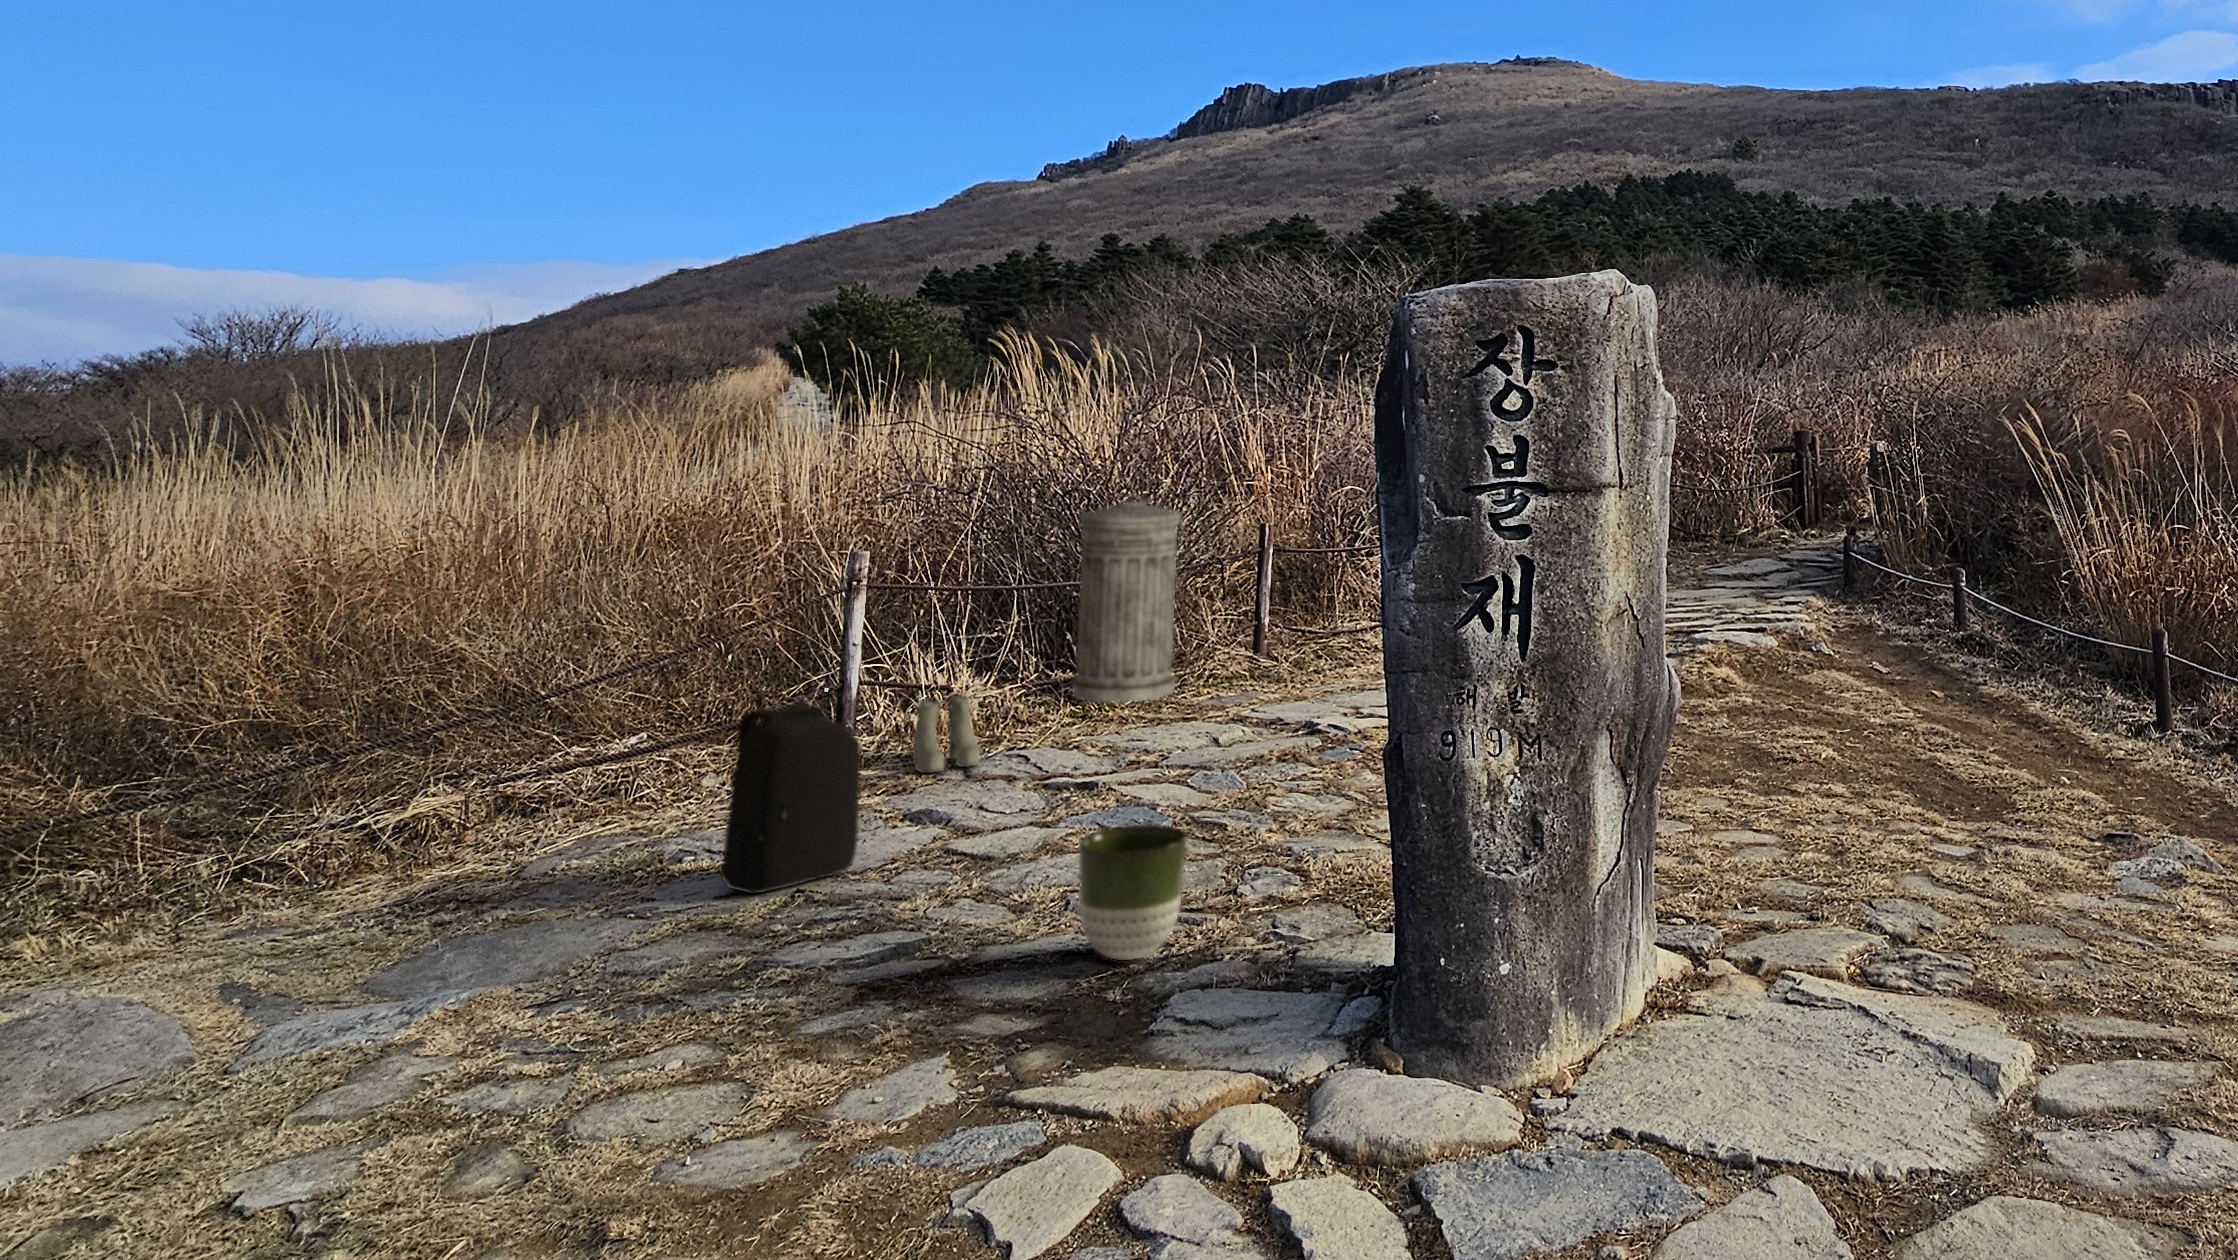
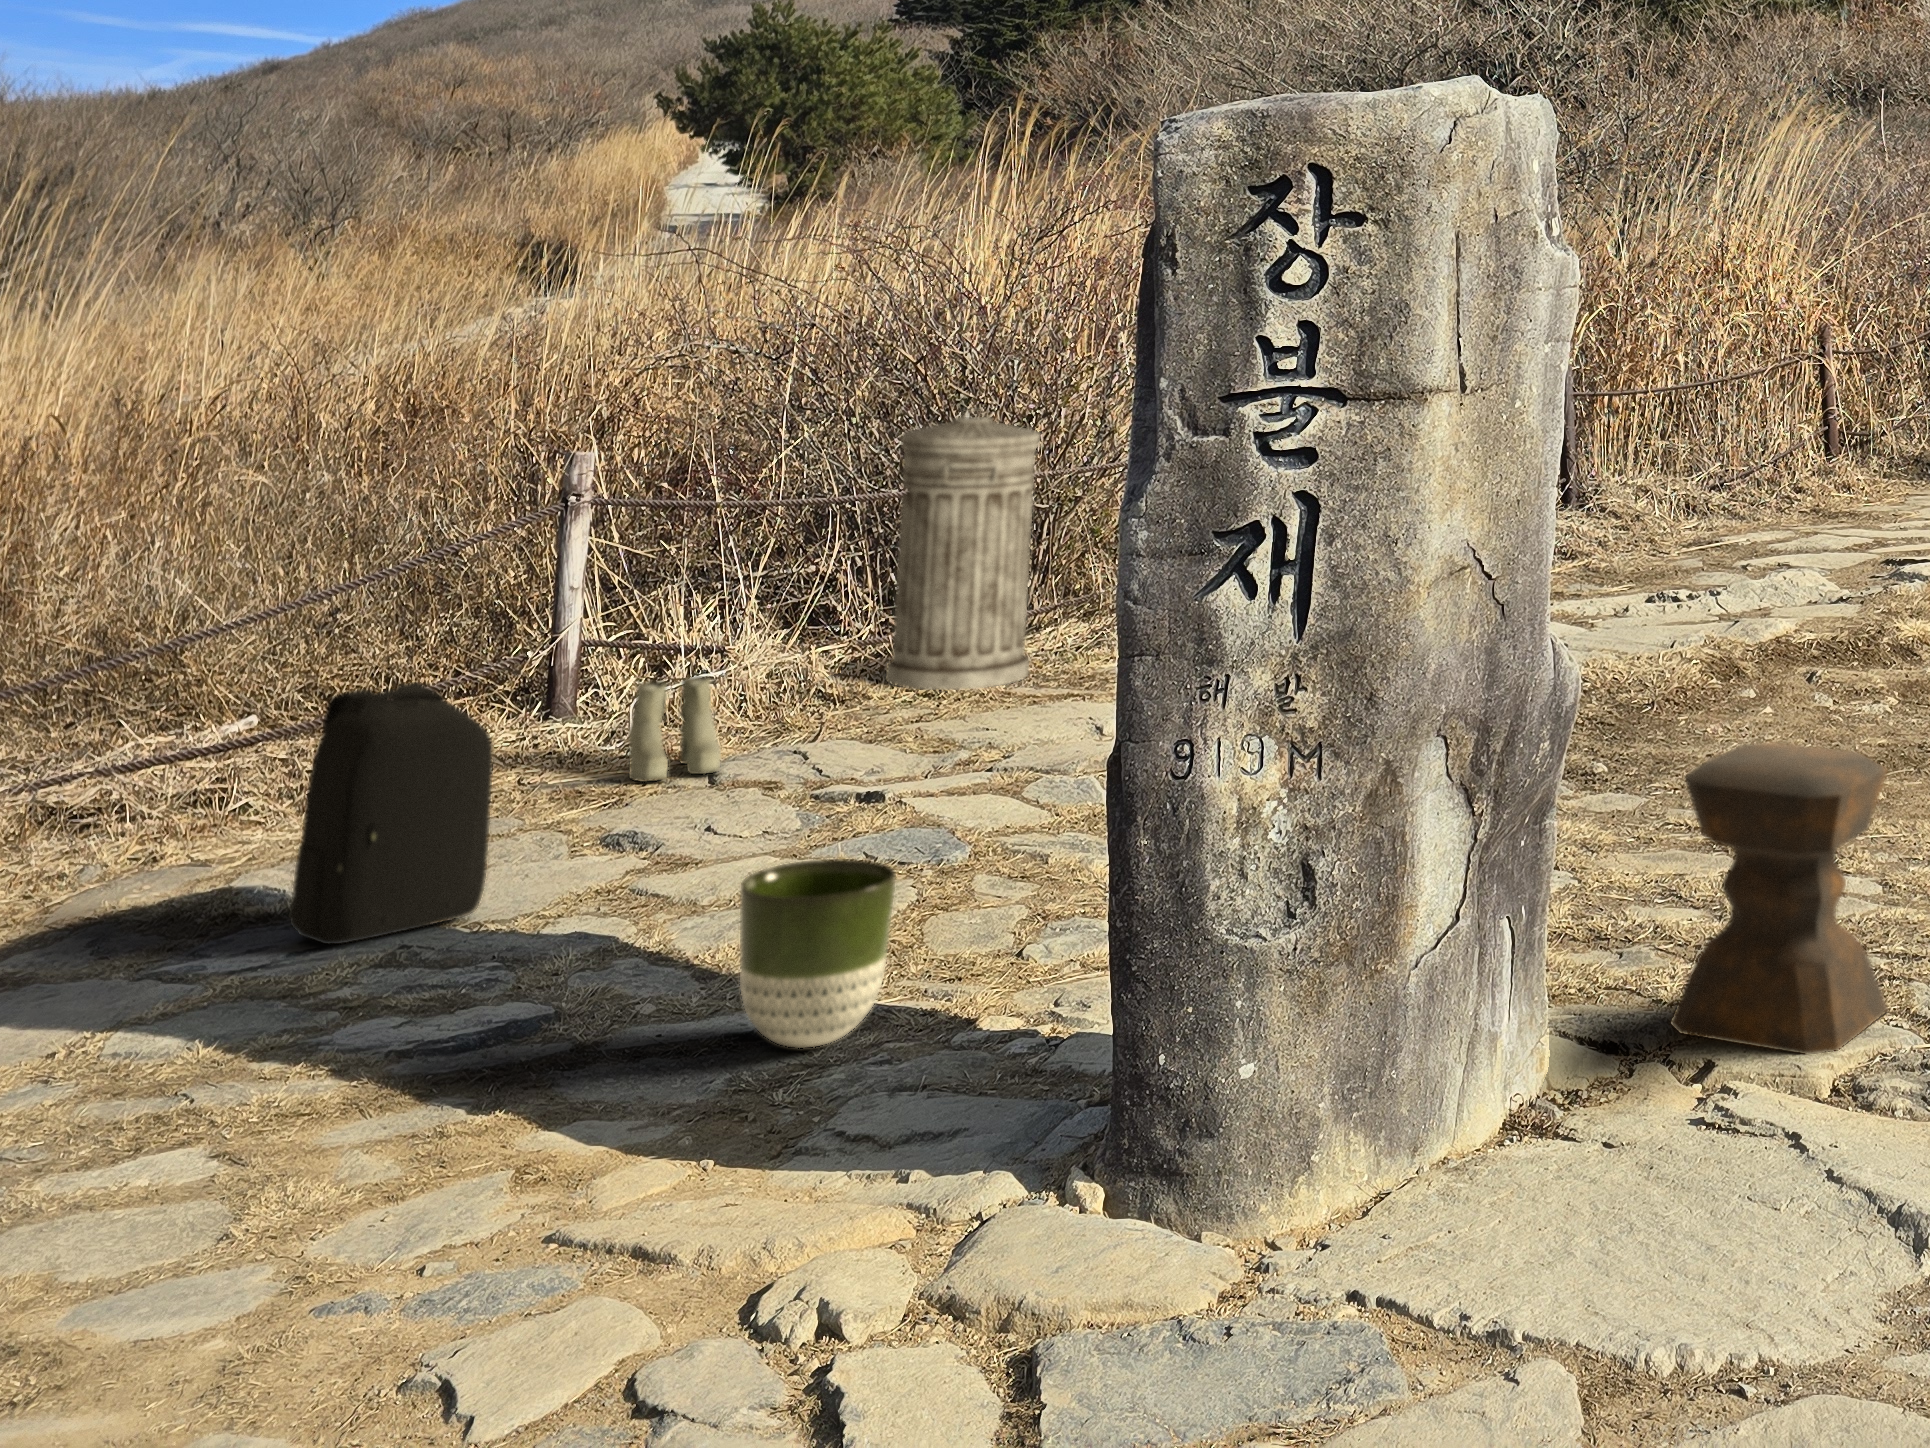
stool: none [1736,730,1887,951] -> present [1671,742,1888,1054]

